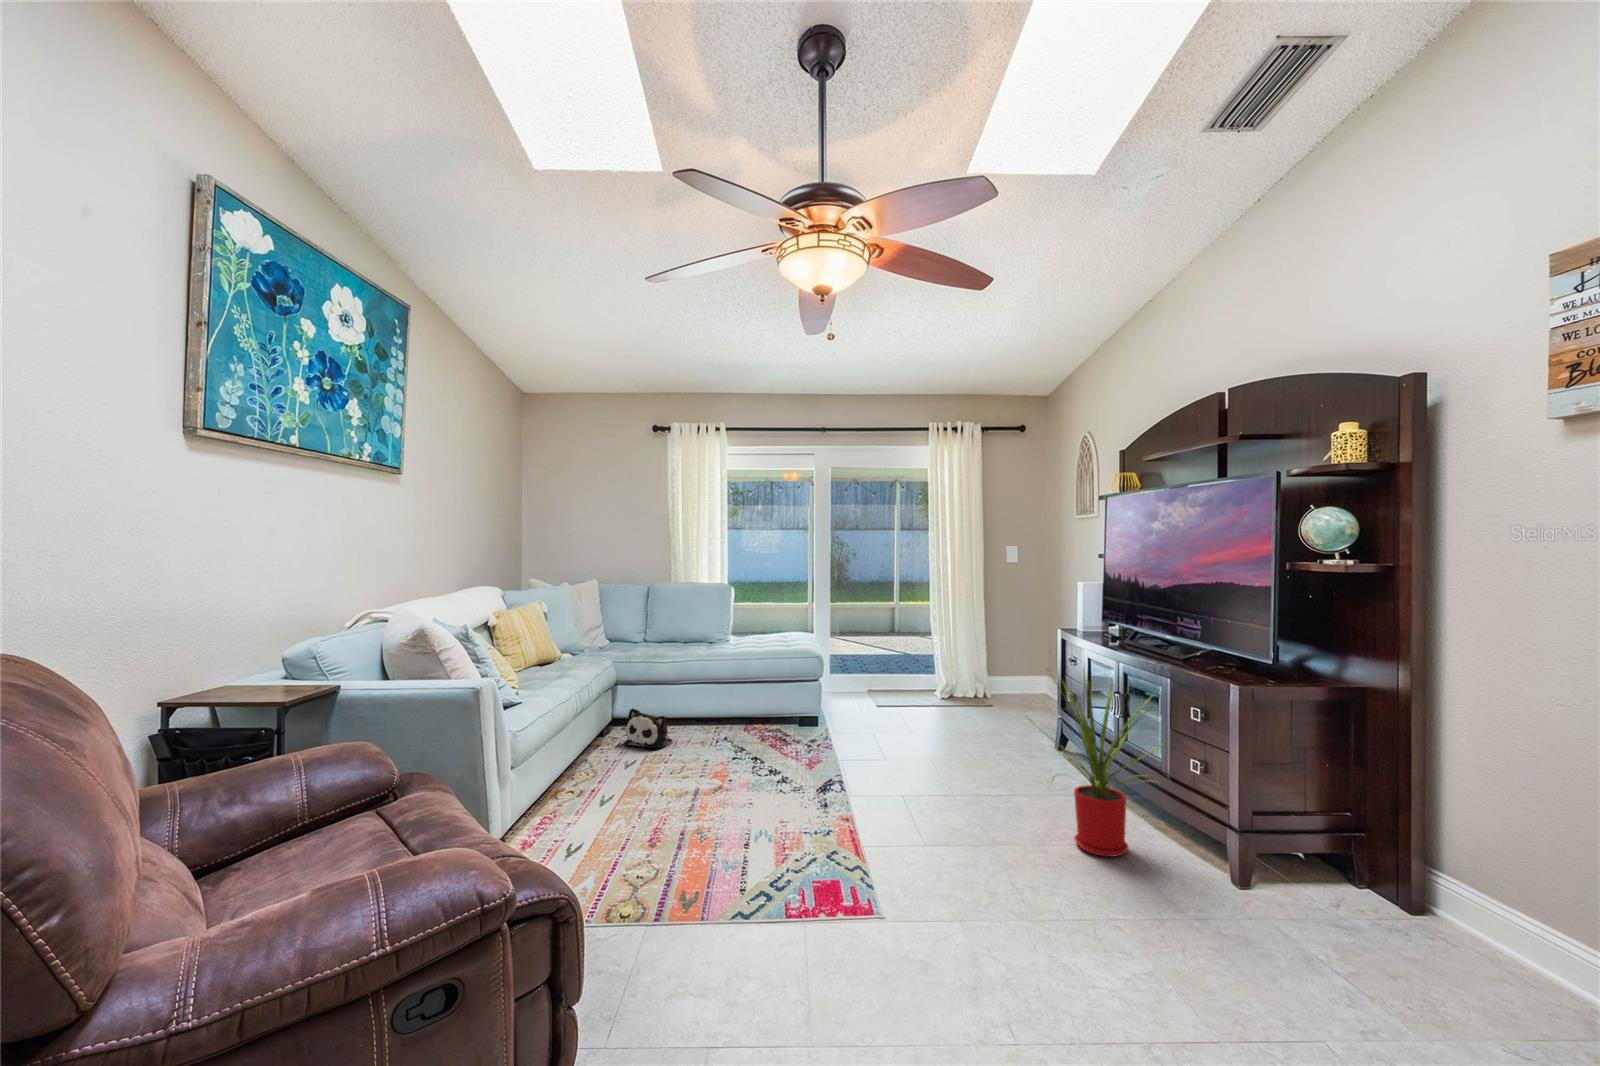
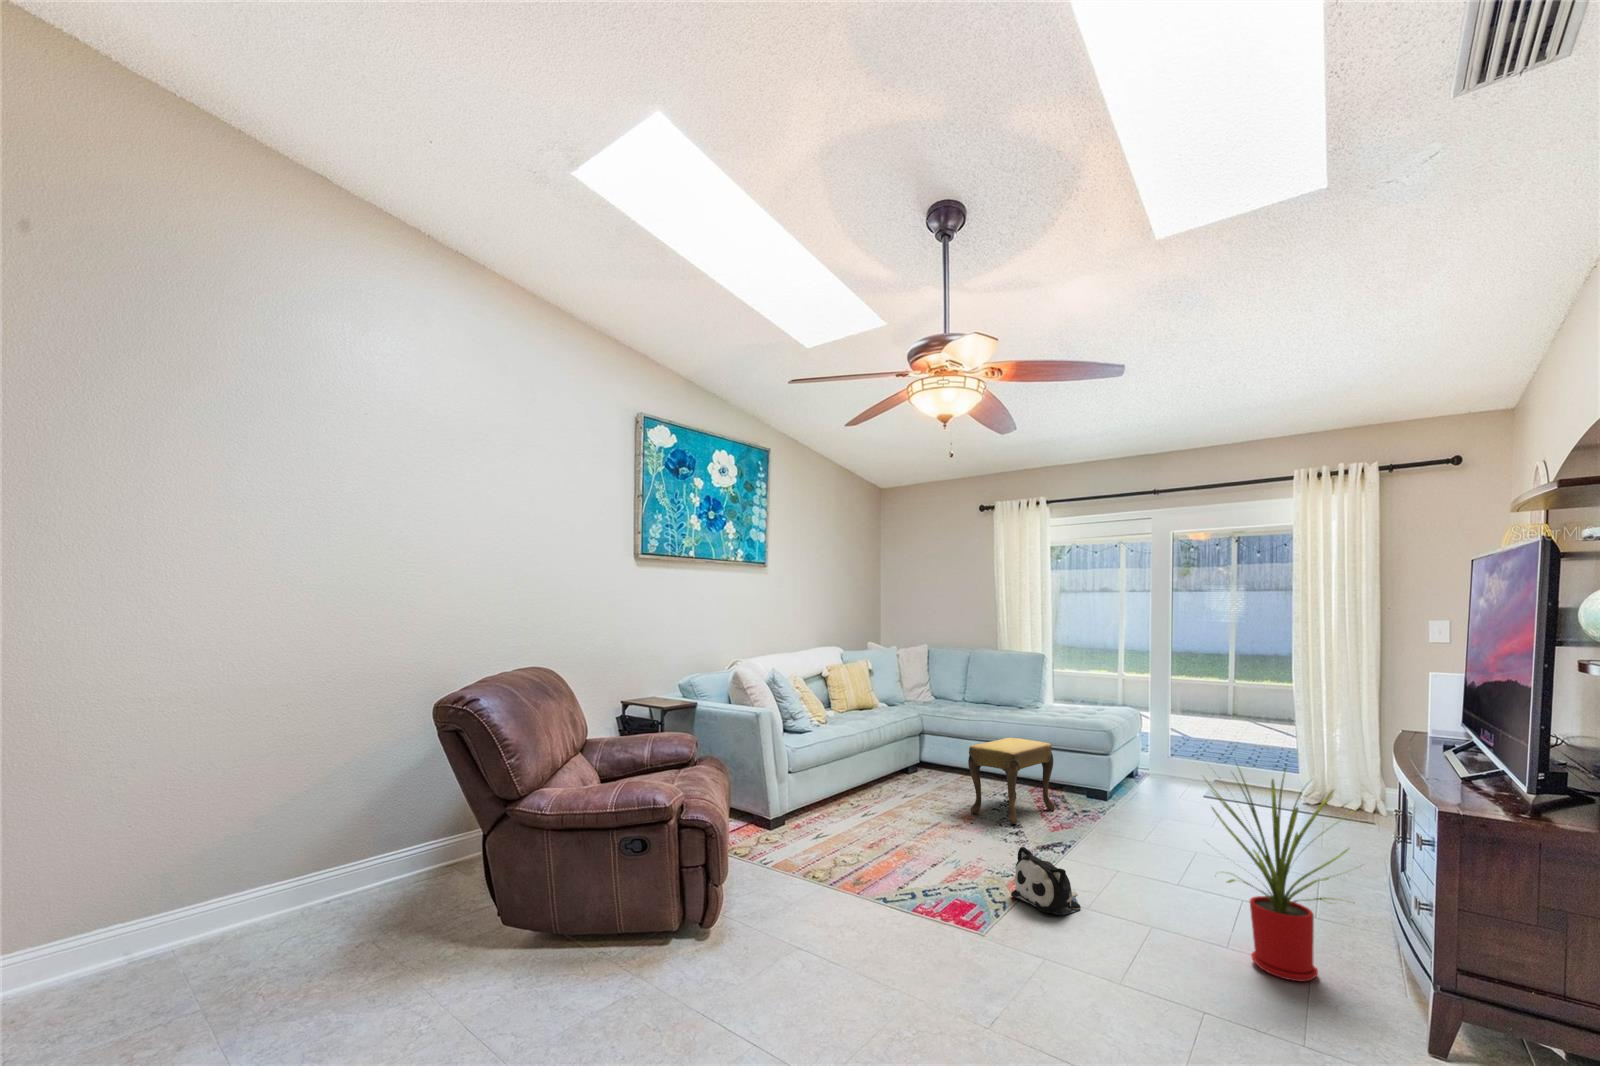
footstool: none [711,675,781,767] -> present [968,738,1055,824]
plush toy: present [624,708,672,748] -> present [1011,846,1081,915]

